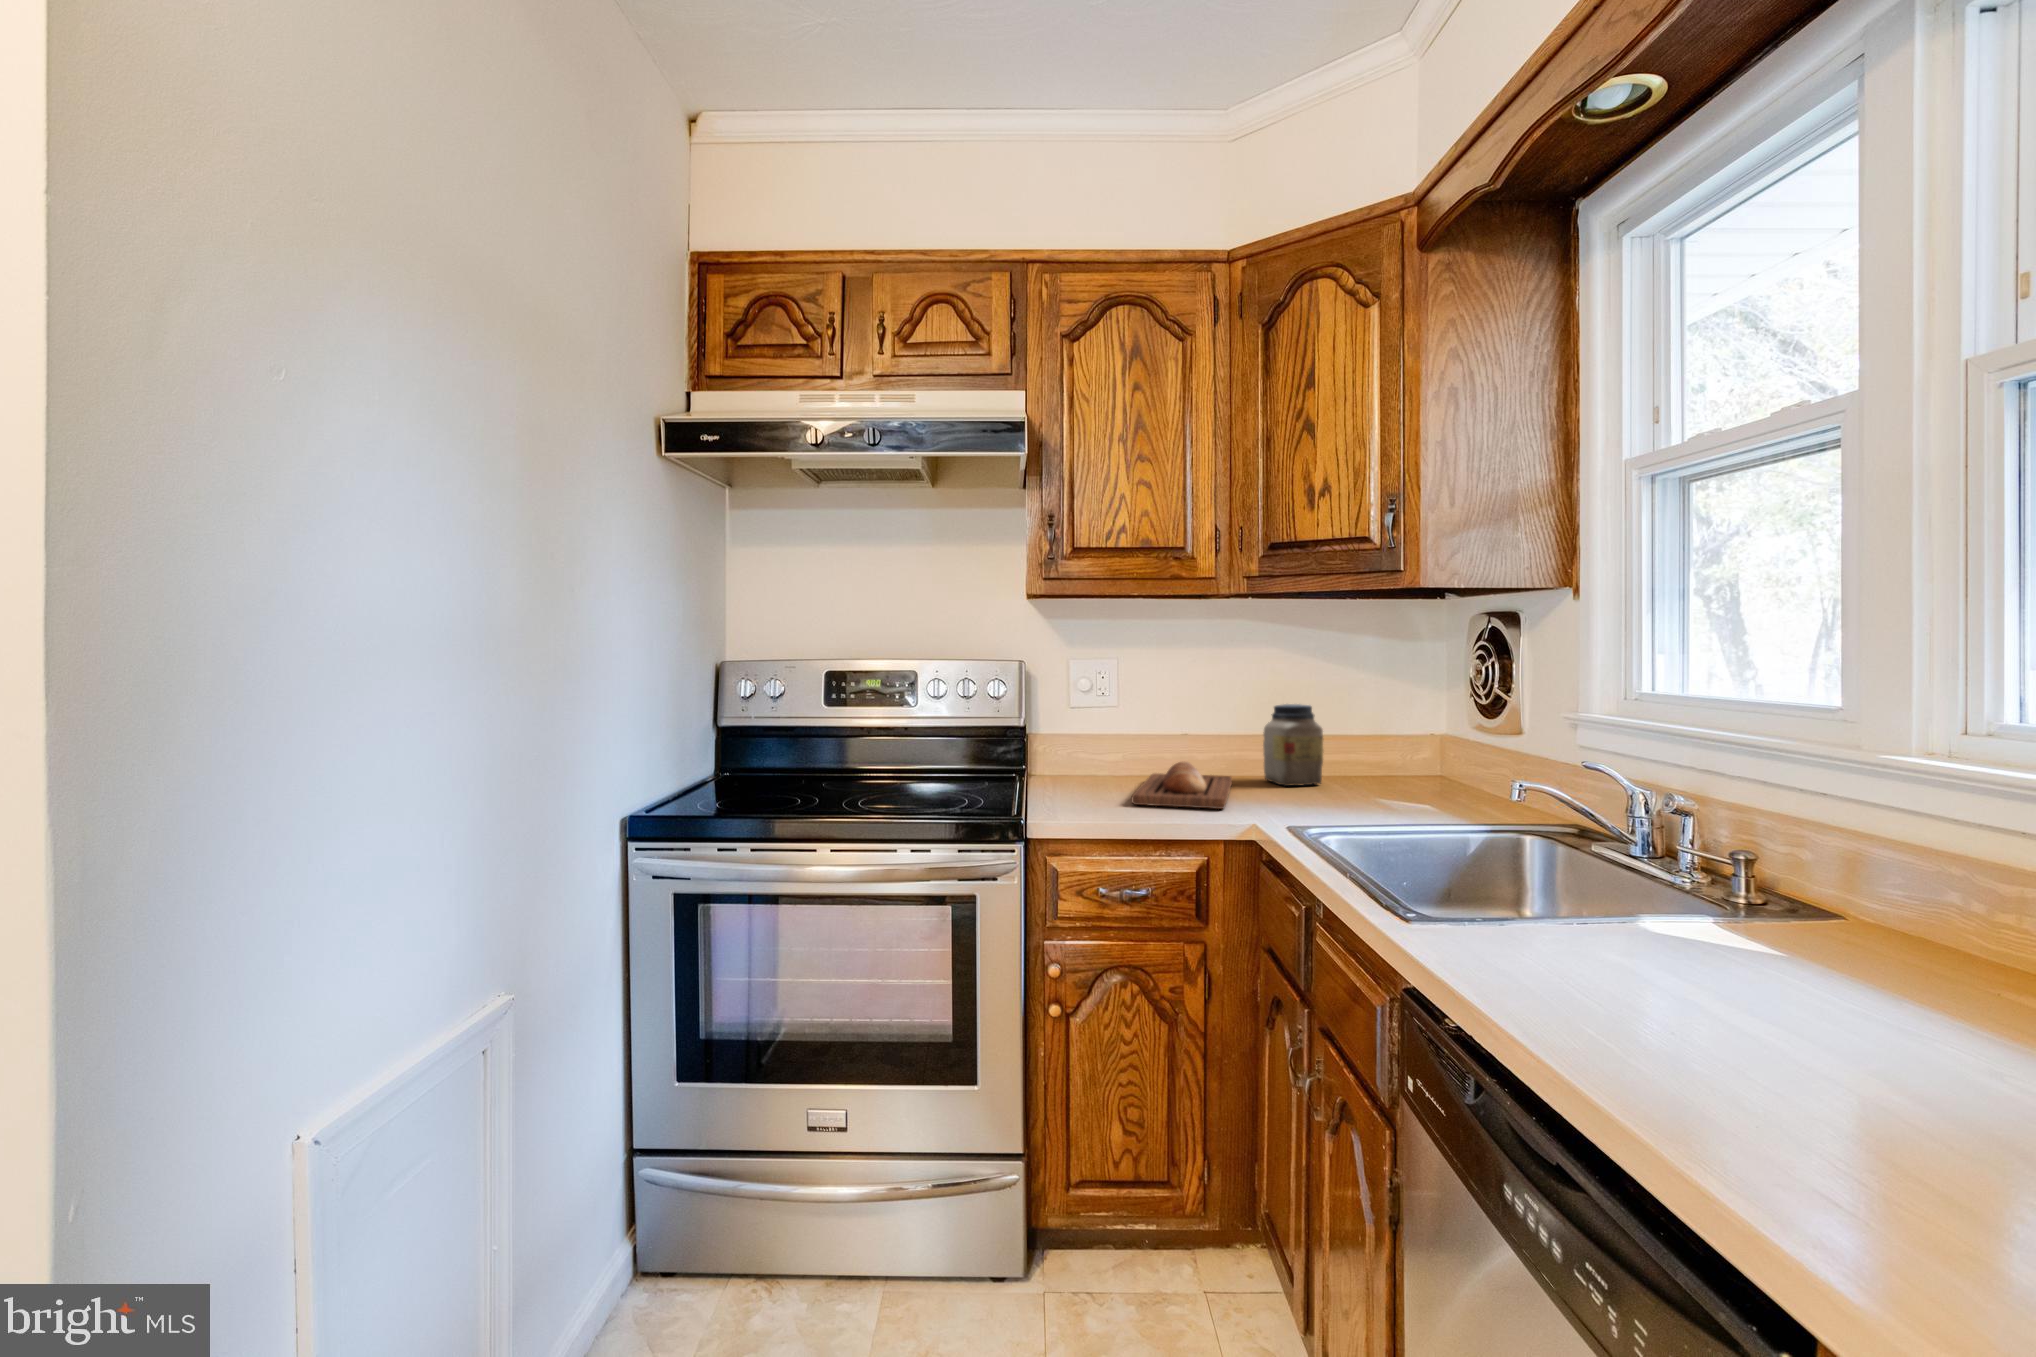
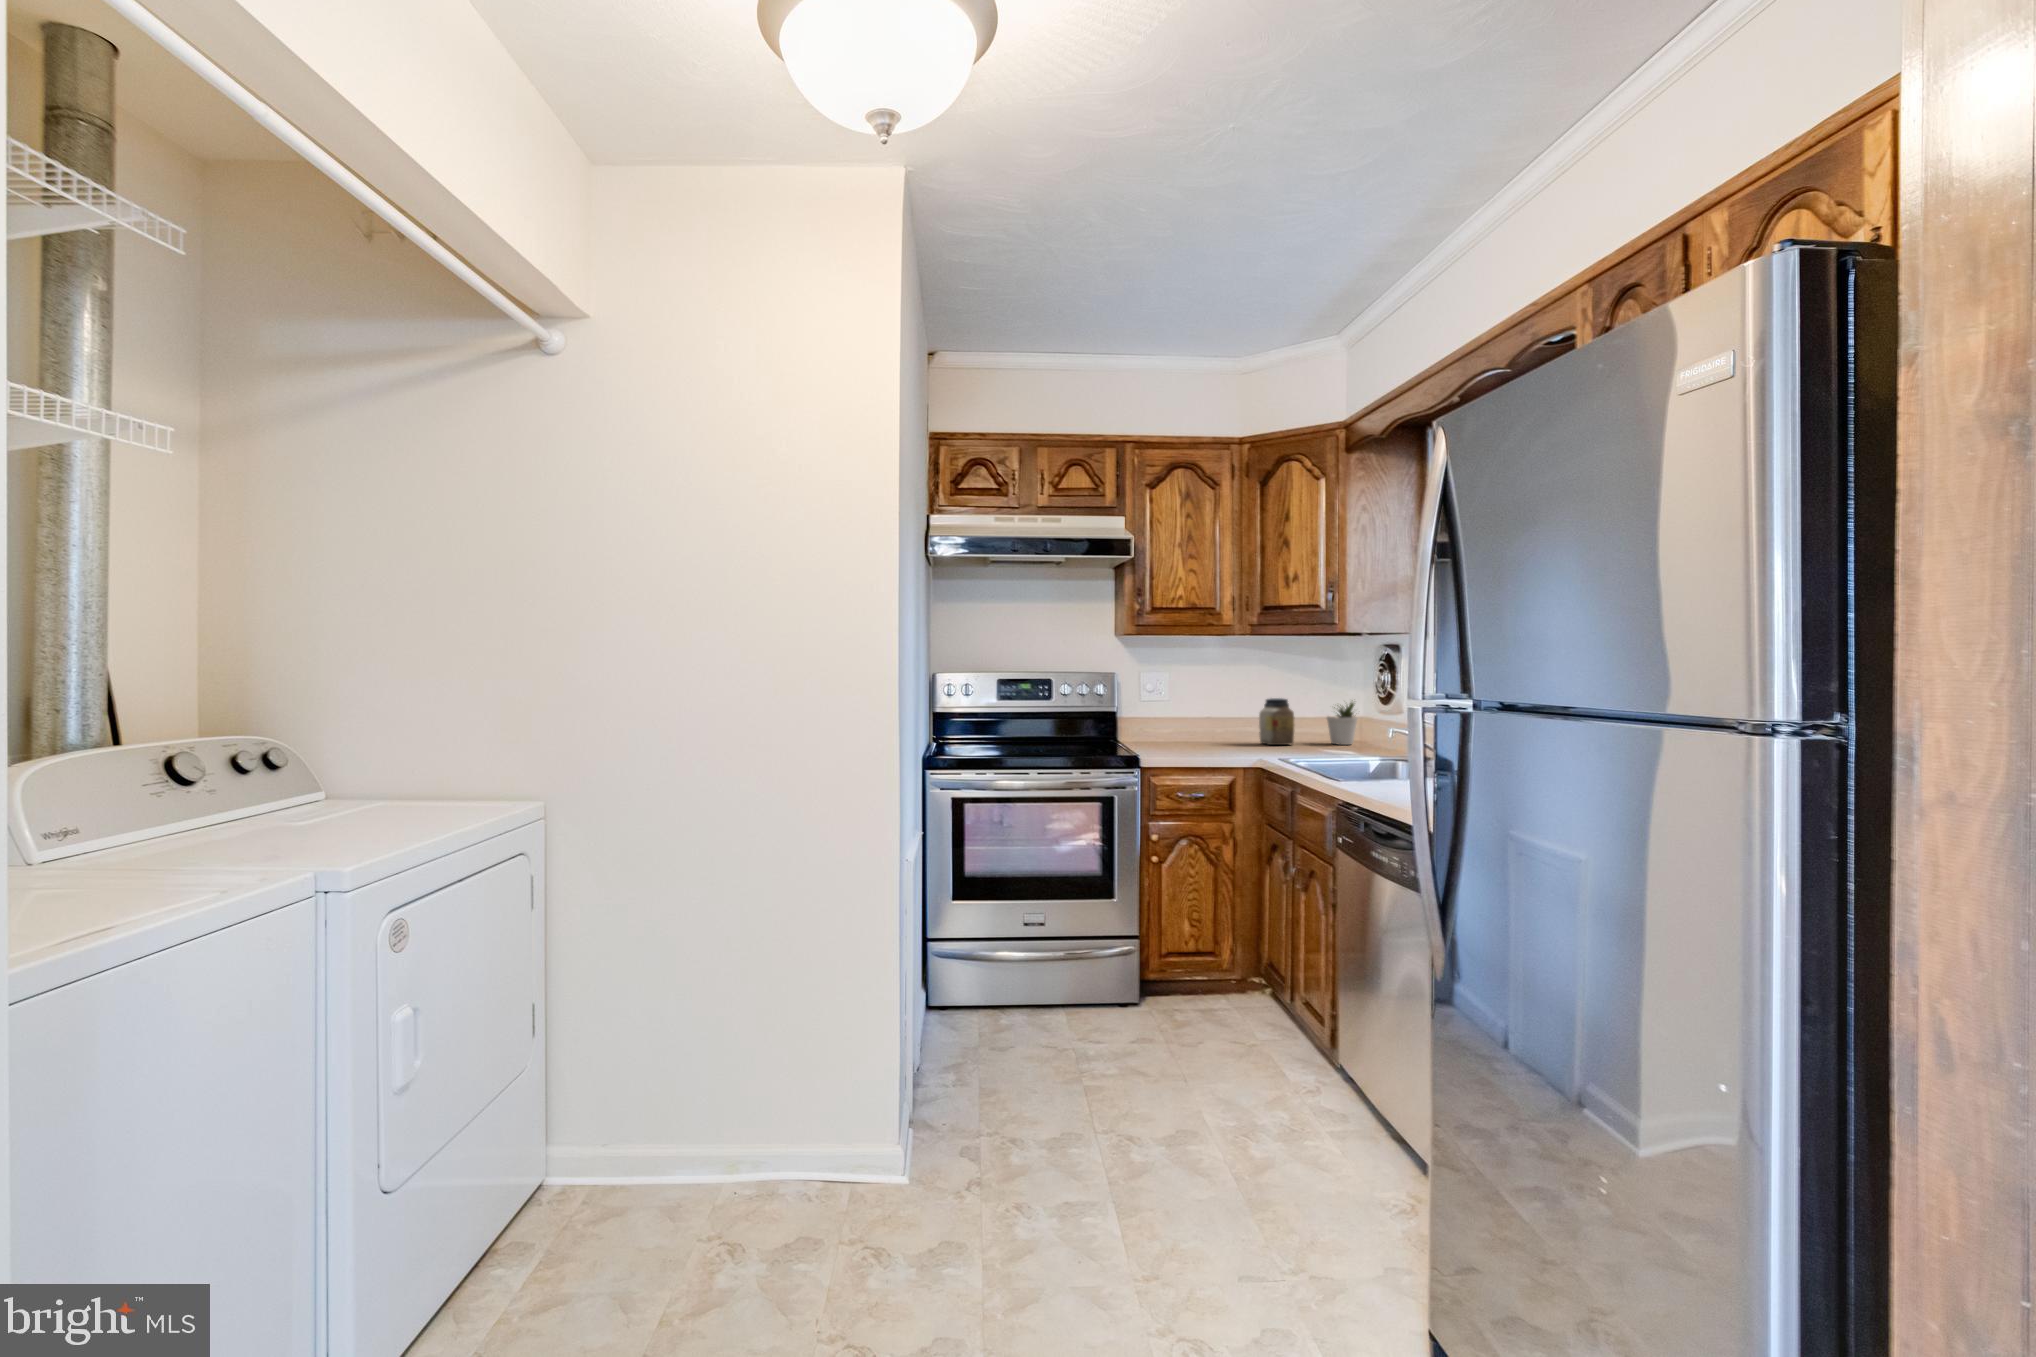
potted plant: none [1379,704,1437,784] -> present [1327,702,1357,745]
bread loaf: present [1132,762,1232,809] -> none [1190,731,1243,753]

